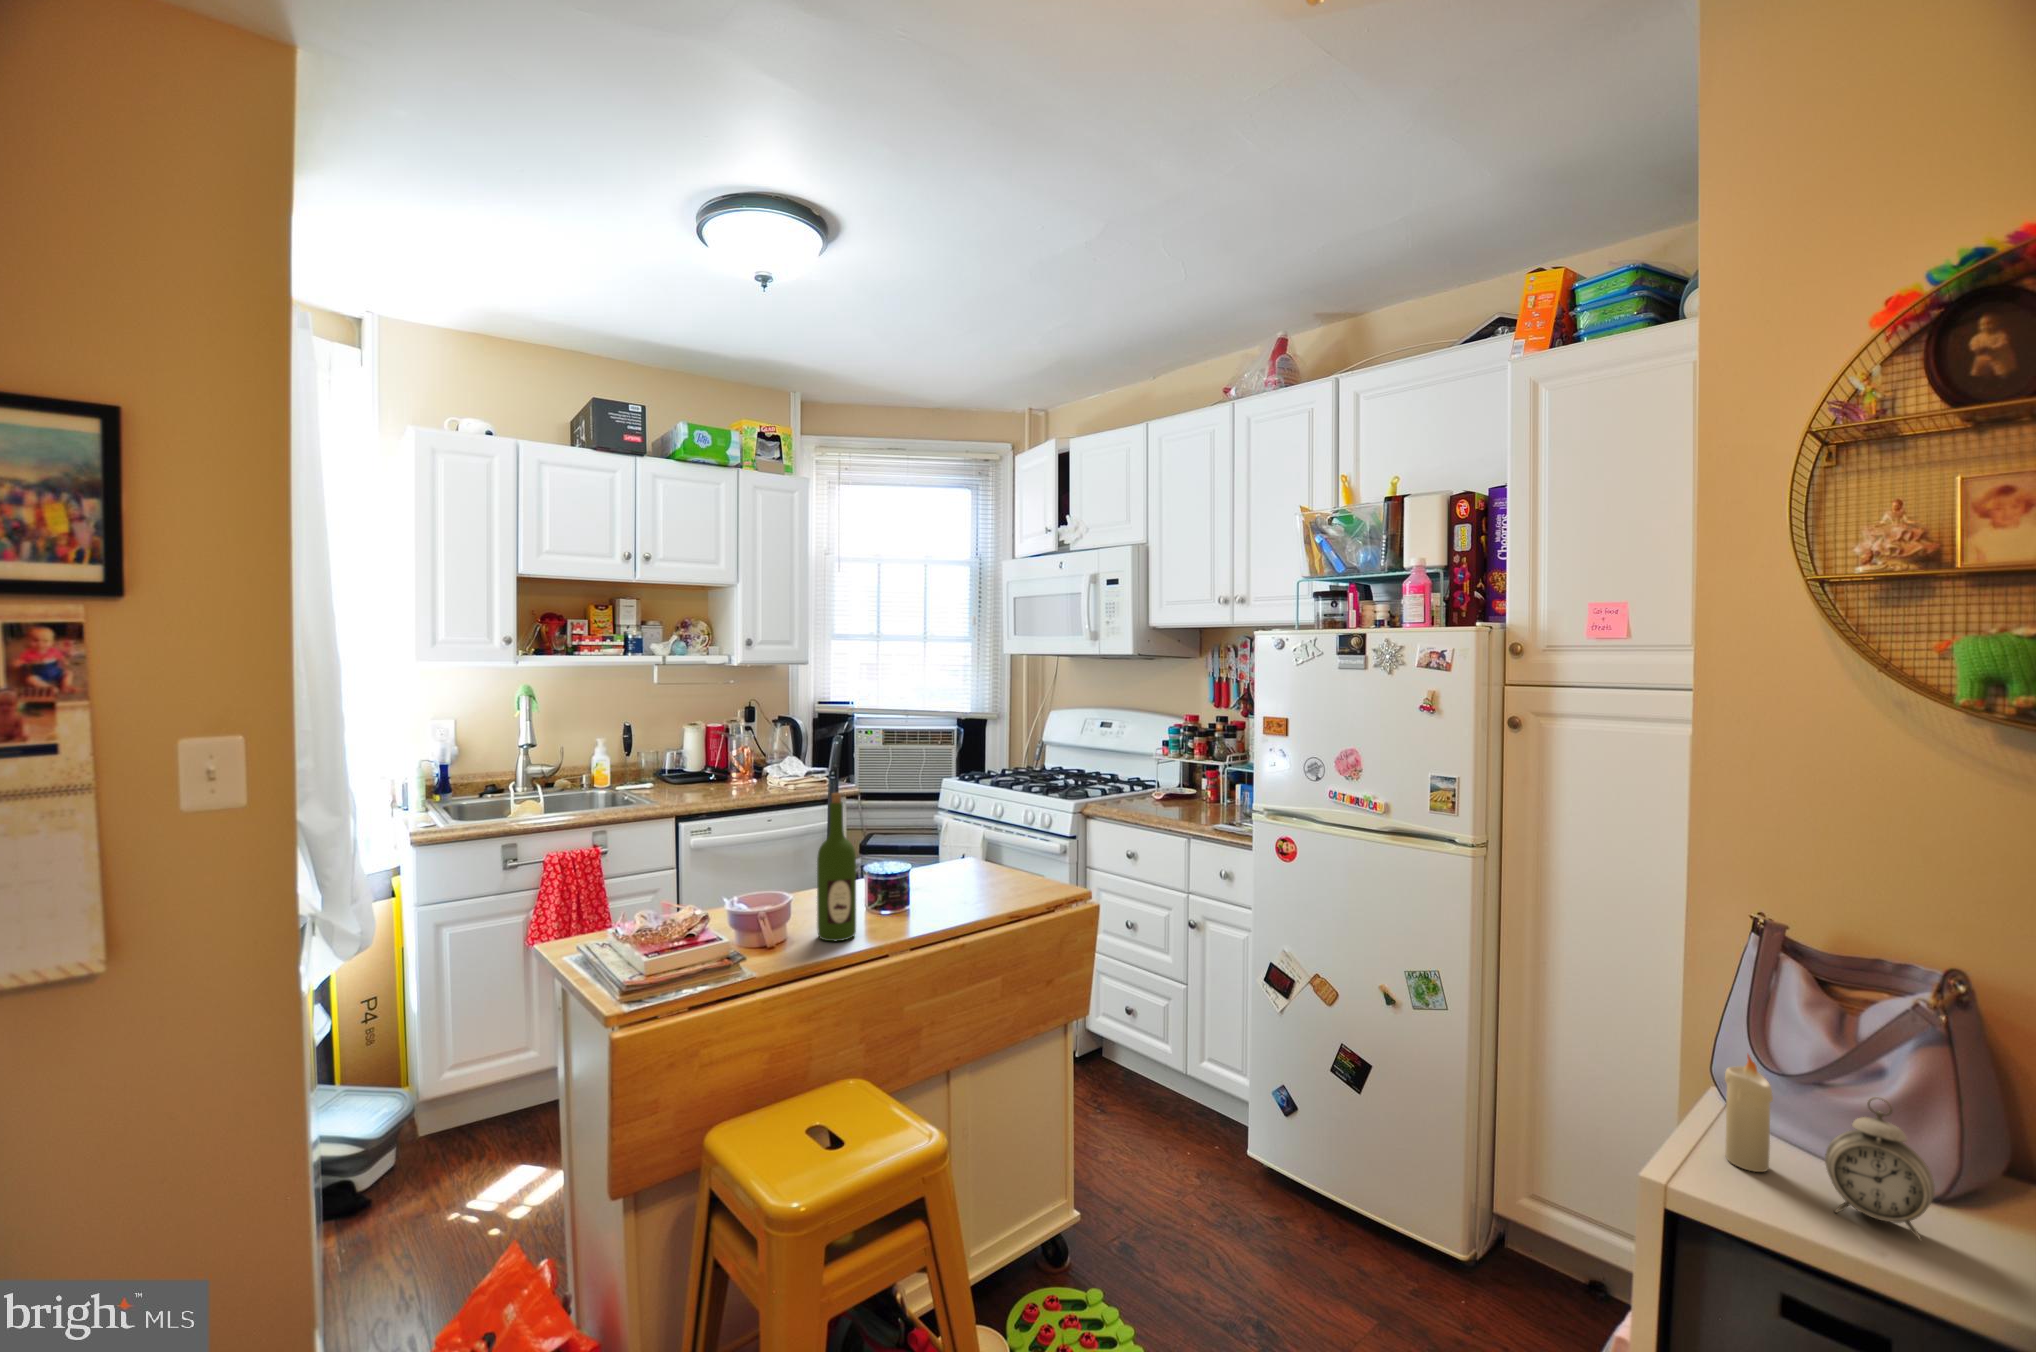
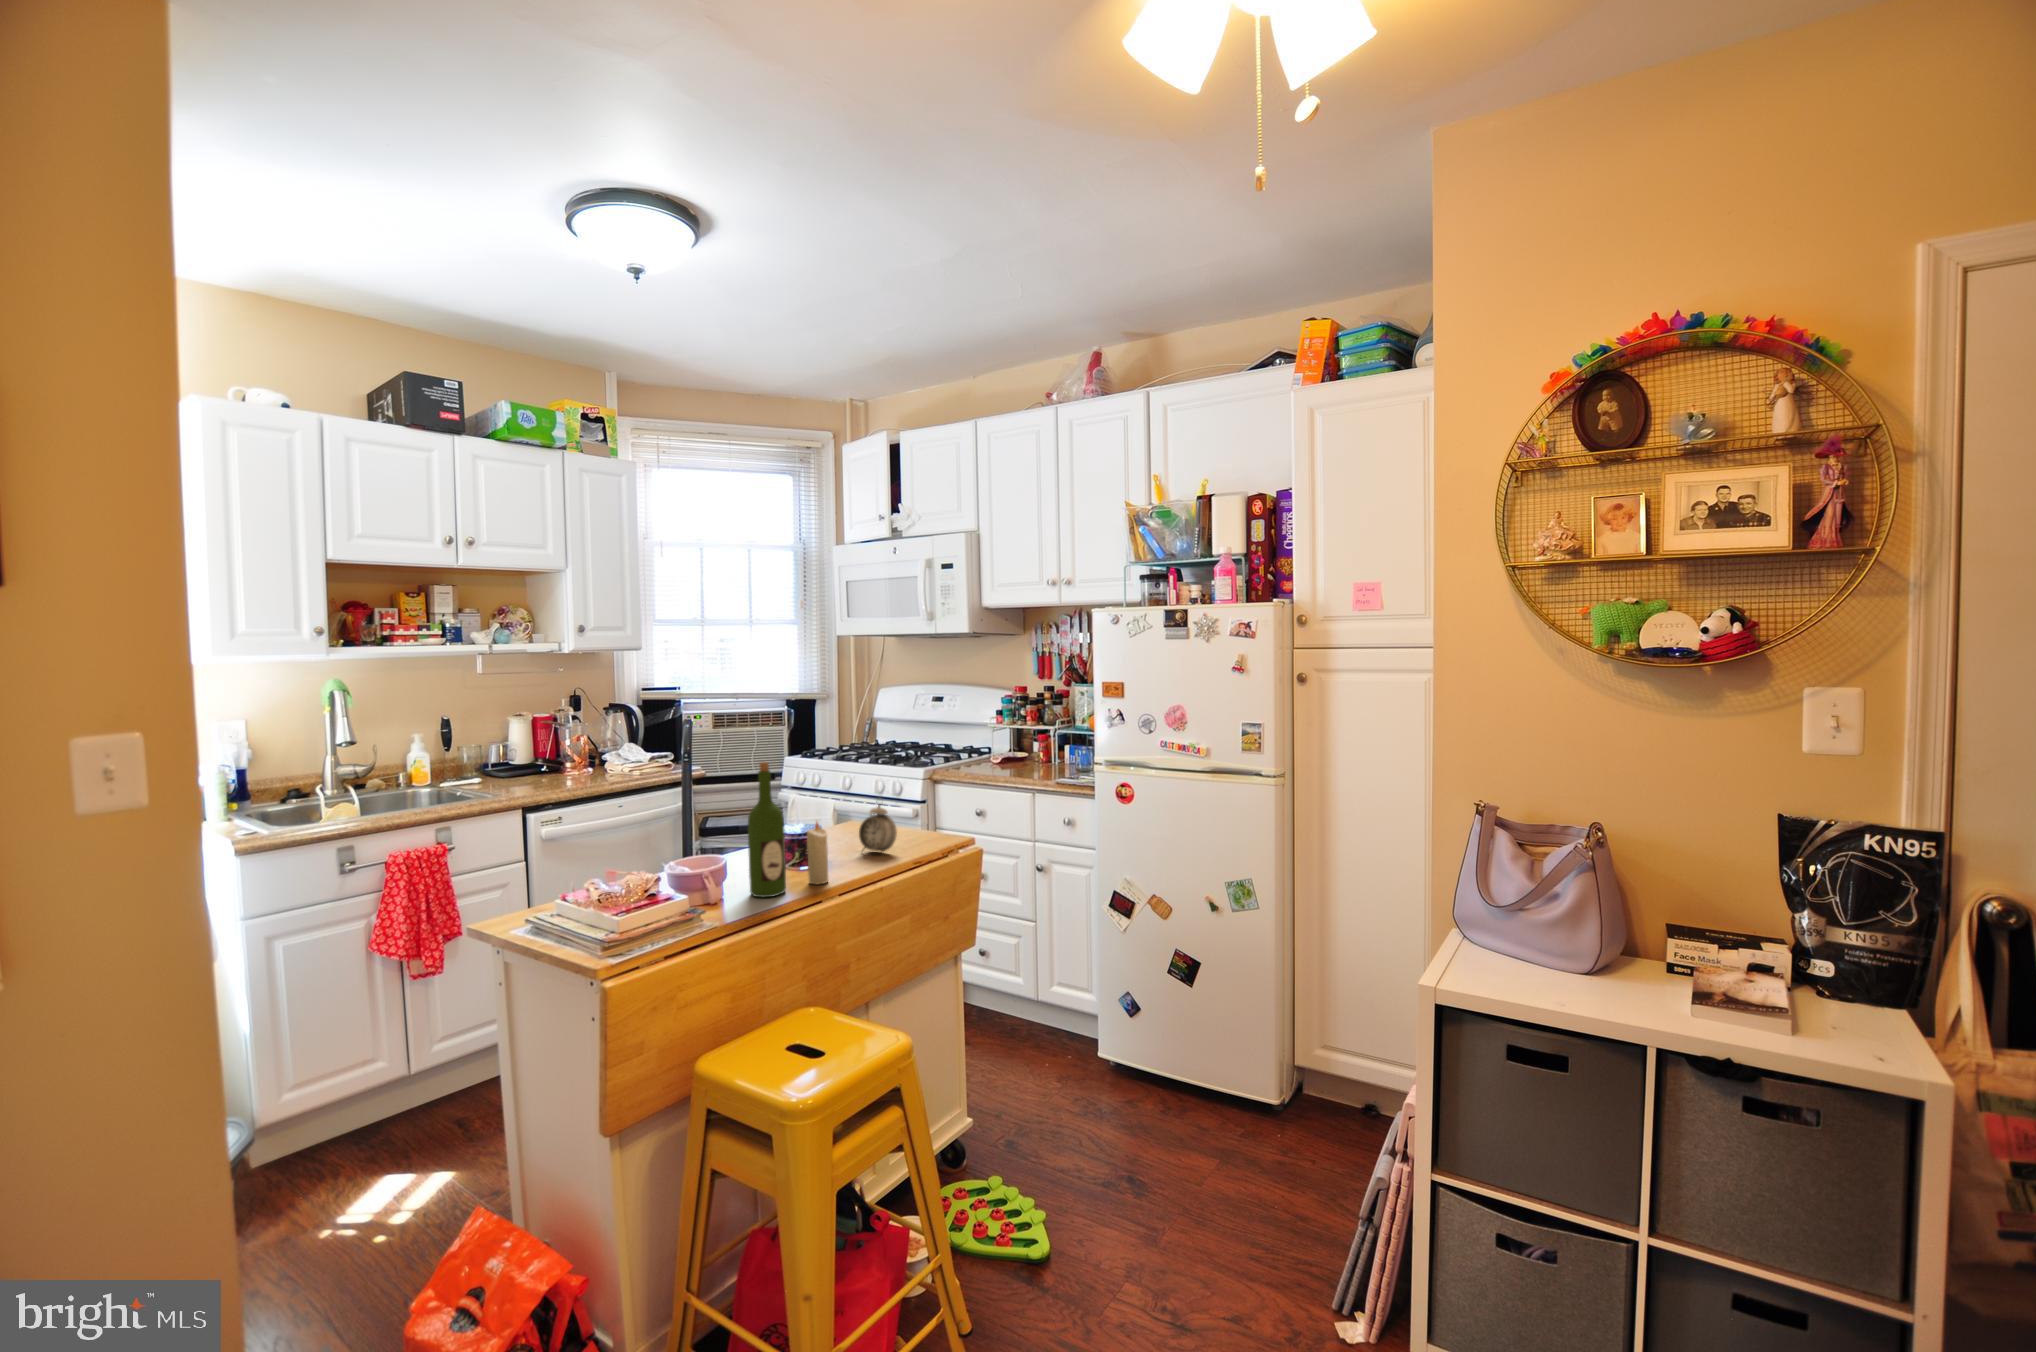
candle: present [1725,1055,1773,1172] -> present [807,822,829,884]
alarm clock: present [1825,1097,1935,1240] -> present [859,804,897,853]

